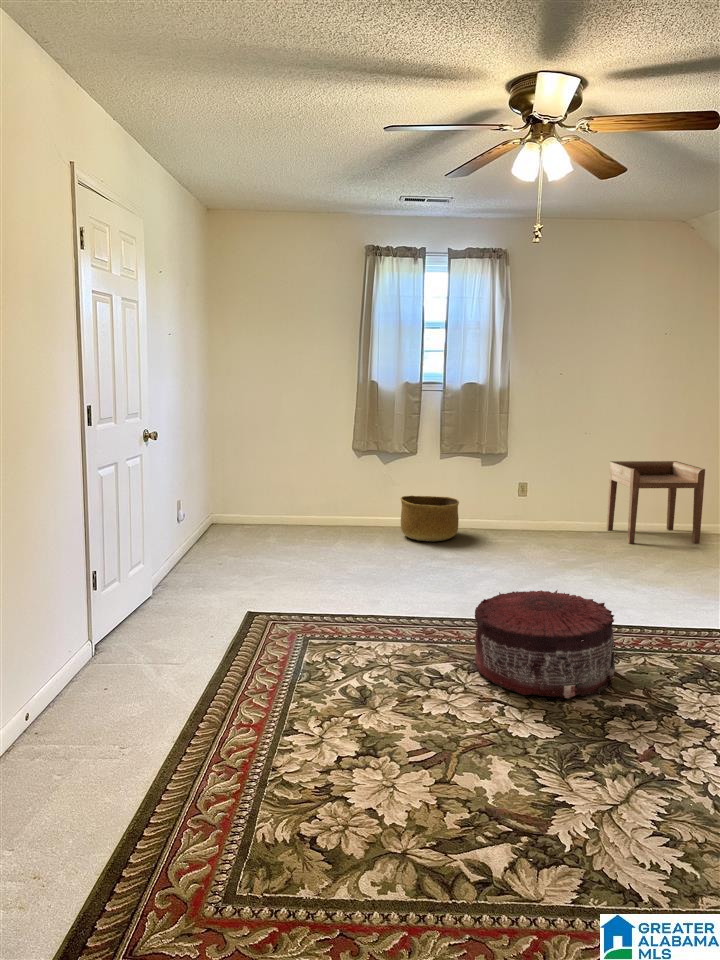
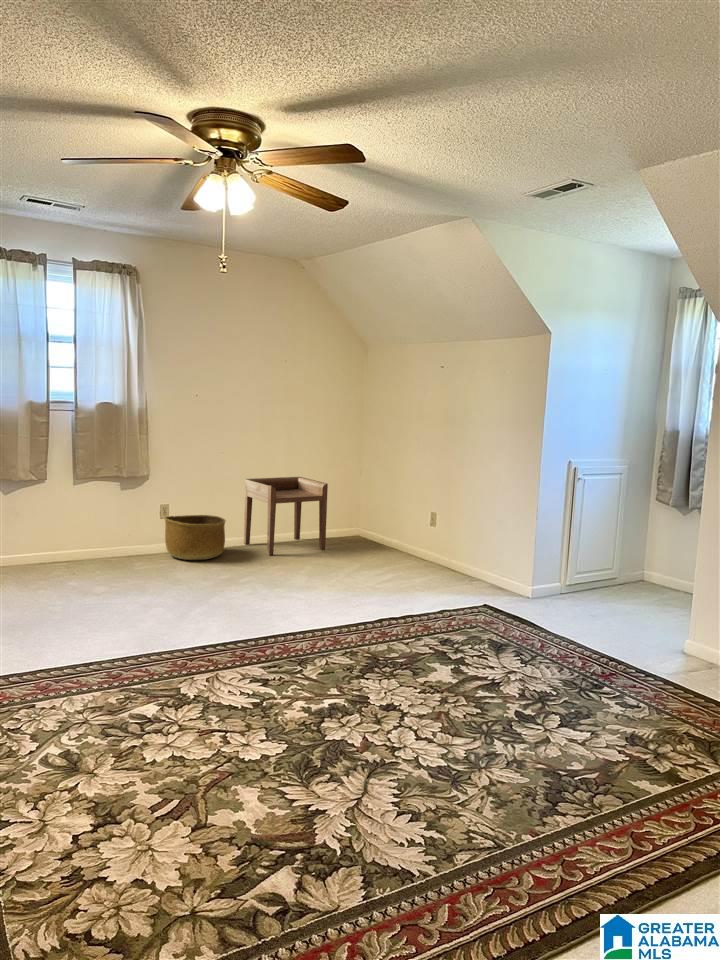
basket: present [401,496,459,542] -> present [165,515,225,560]
pouf: present [475,590,615,699] -> none [177,609,314,719]

